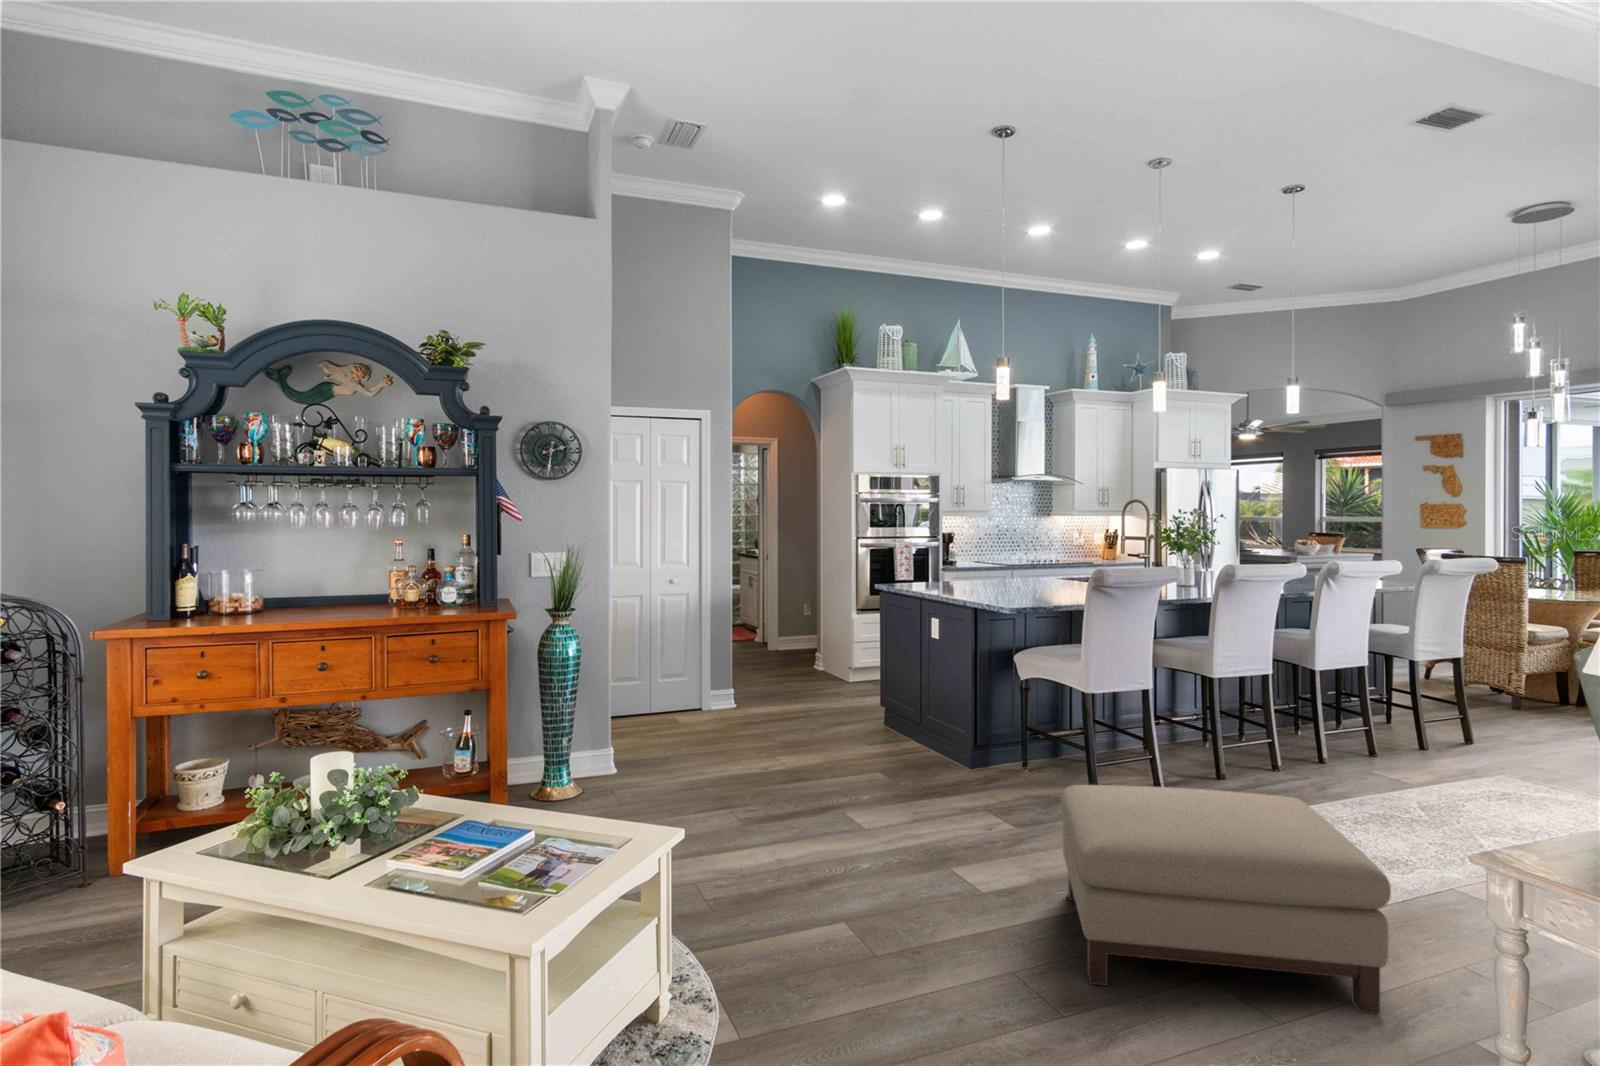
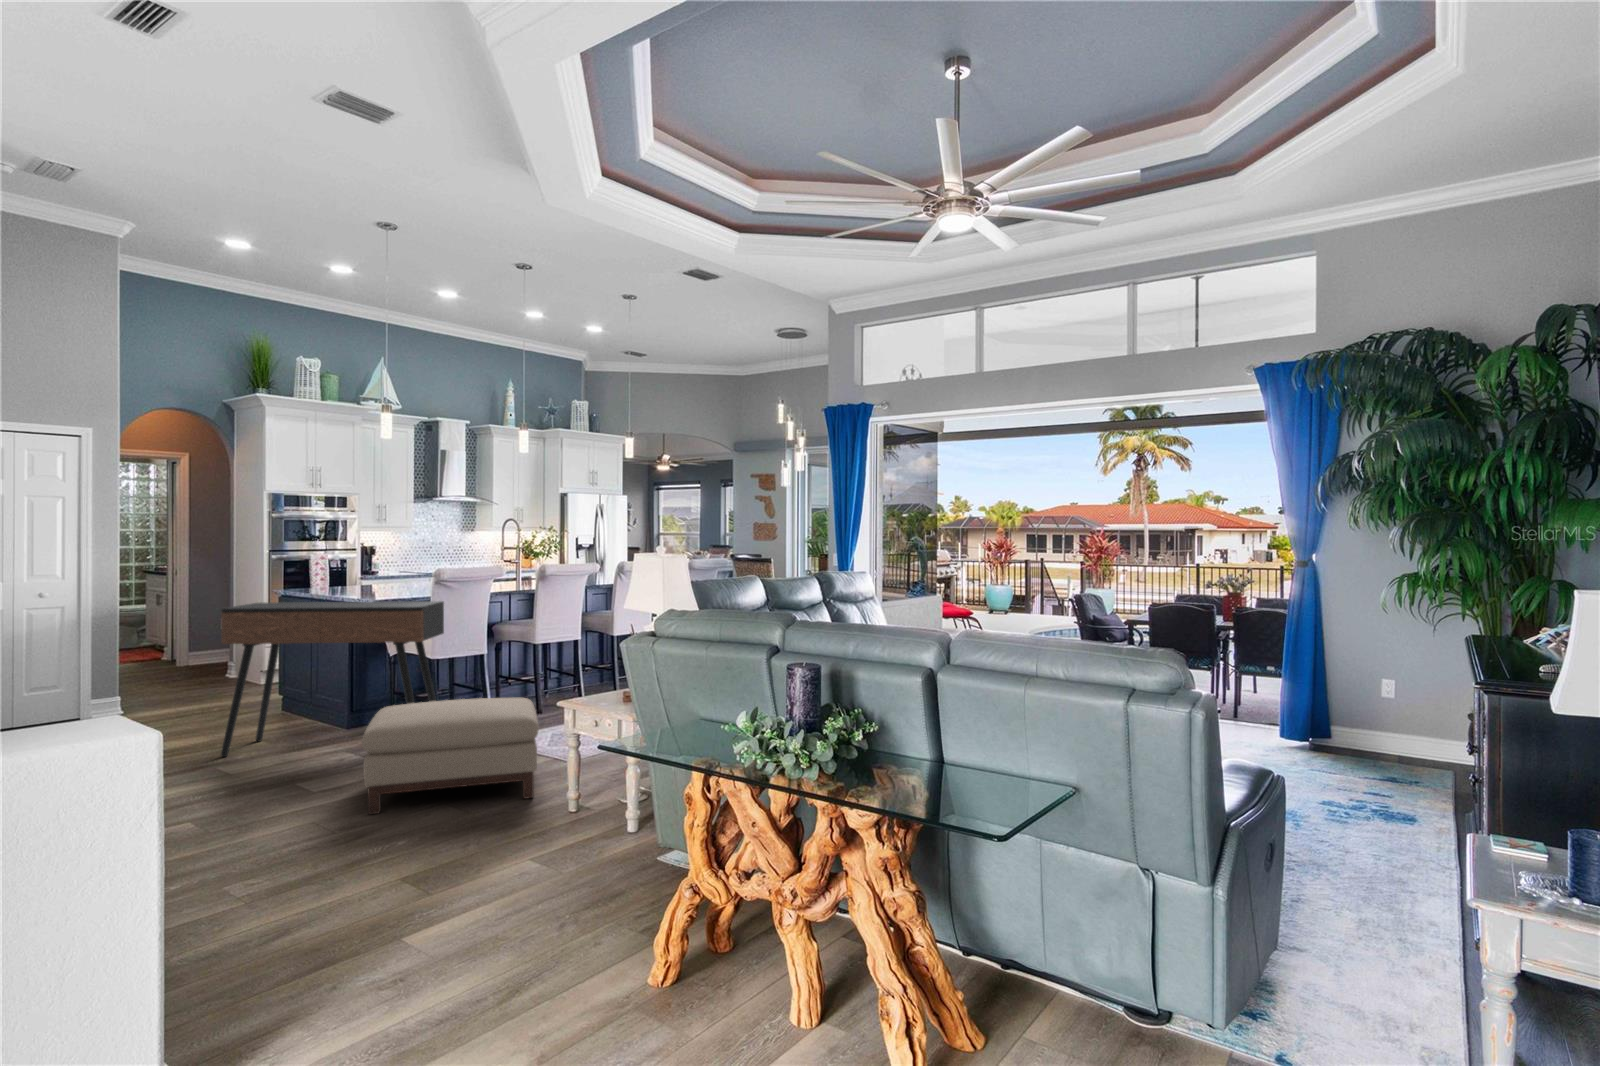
console table: none [842,606,1106,837] -> present [221,601,444,757]

